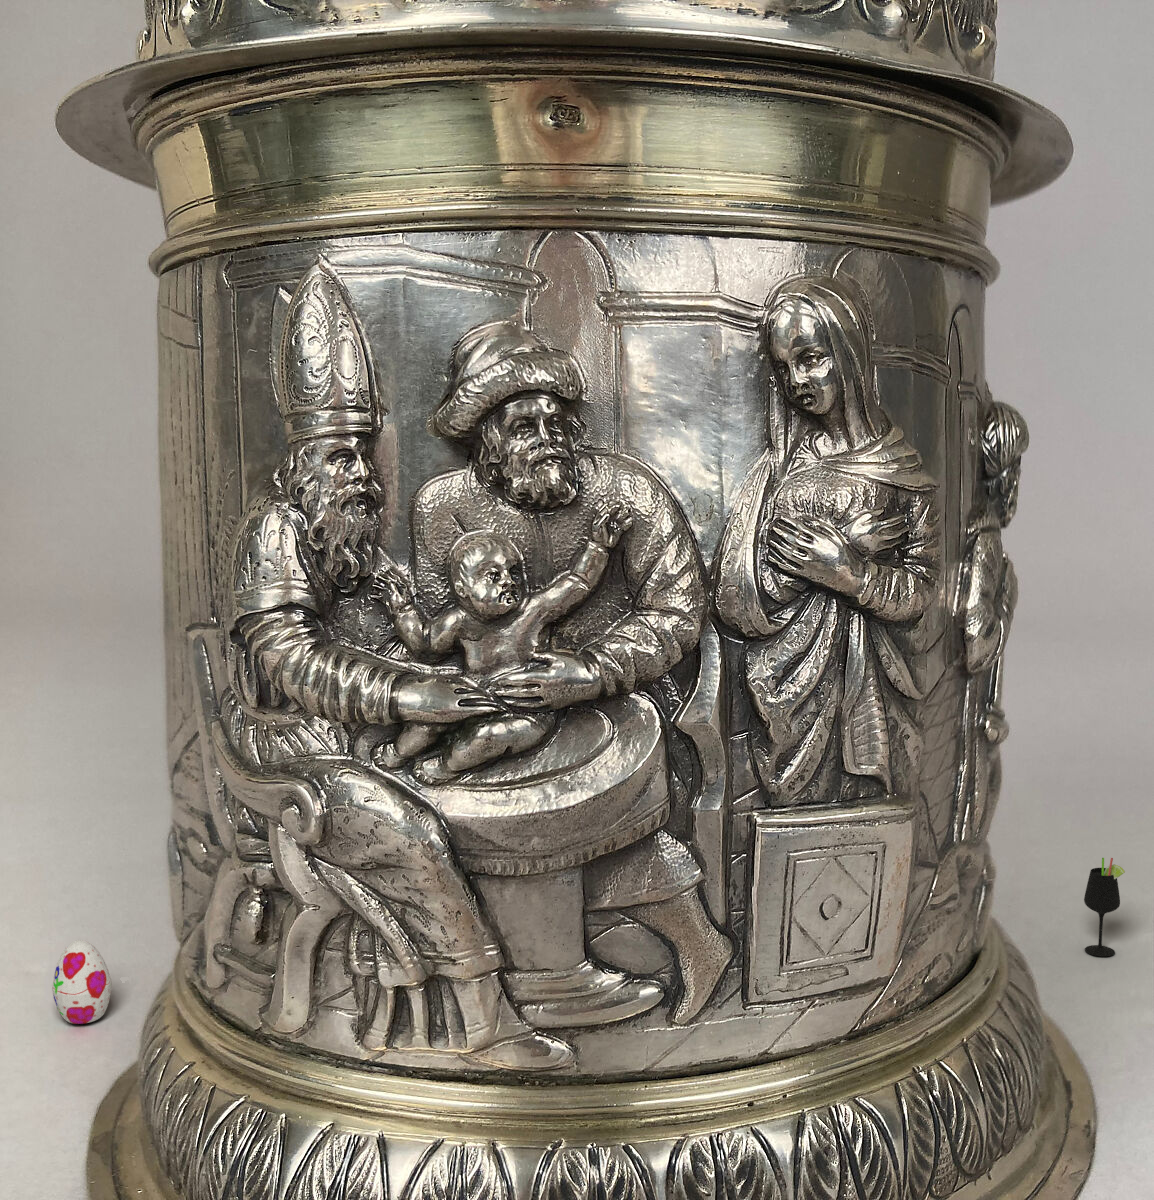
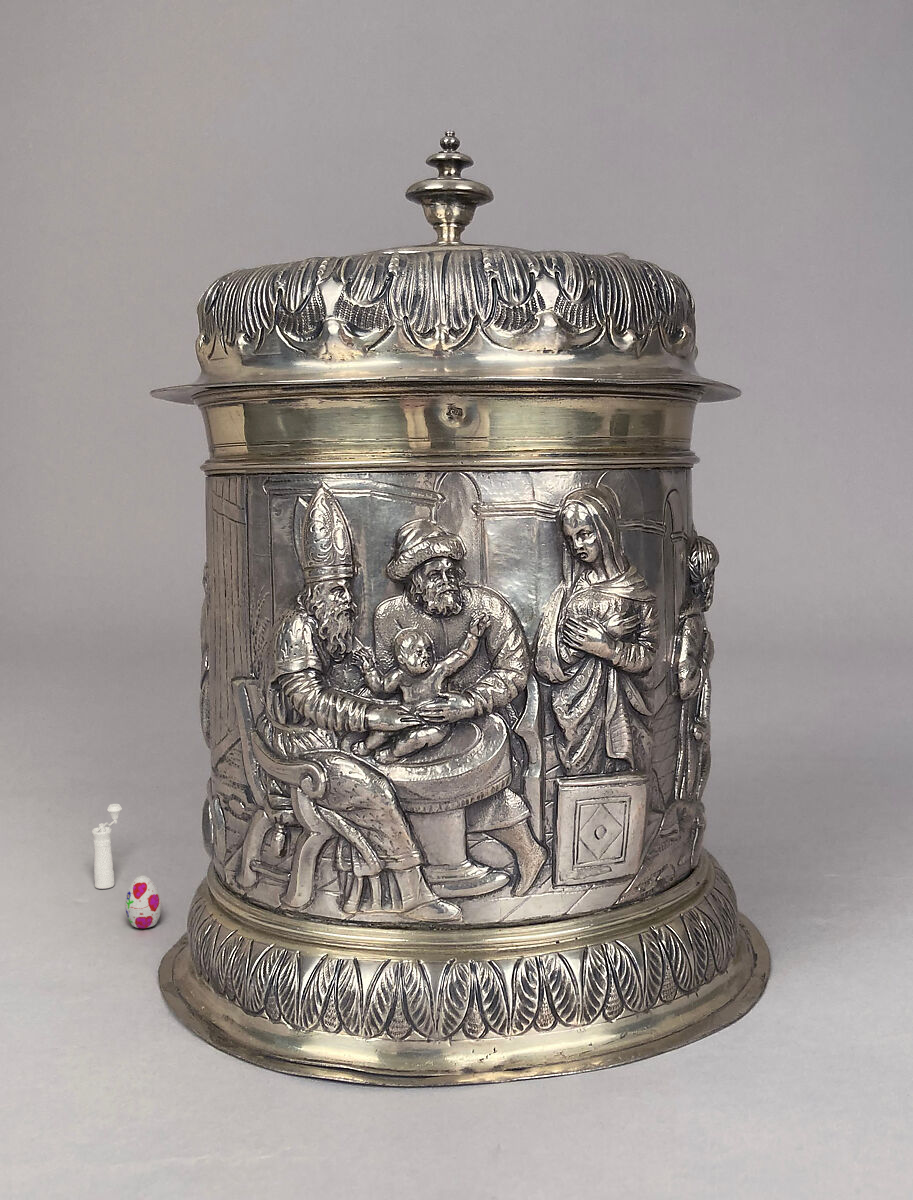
pepper mill: none [23,819,77,950] -> present [92,804,122,889]
wine glass: present [1084,858,1125,957] -> none [781,819,805,884]

